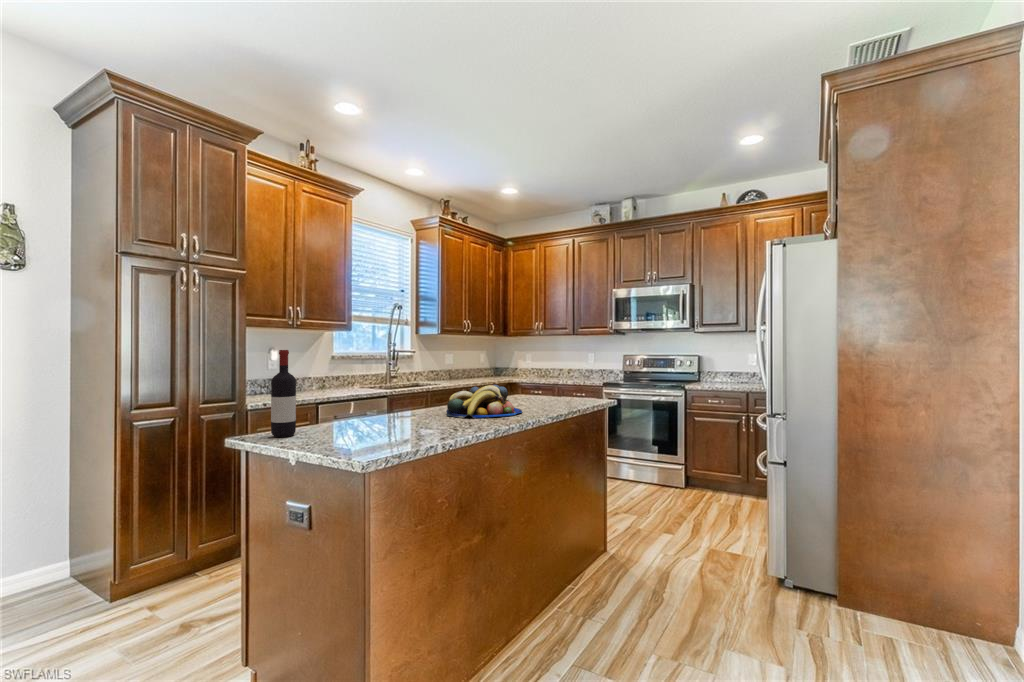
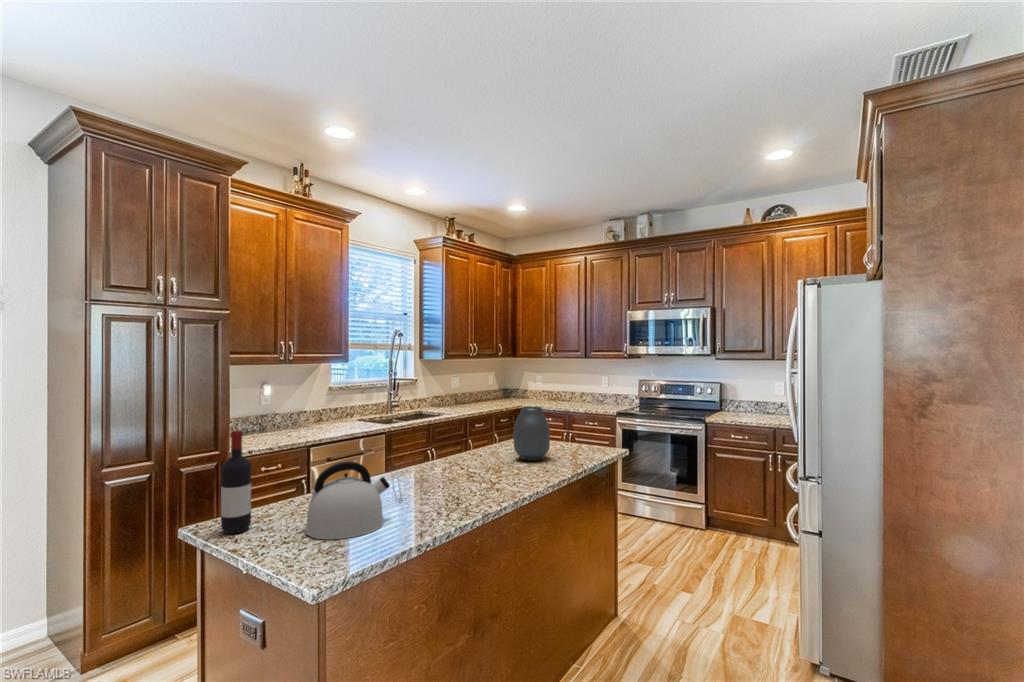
vase: none [514,356,547,403] -> present [513,406,550,461]
kettle: none [345,378,416,438] -> present [305,462,390,539]
fruit bowl: present [446,385,522,418] -> none [433,446,519,494]

